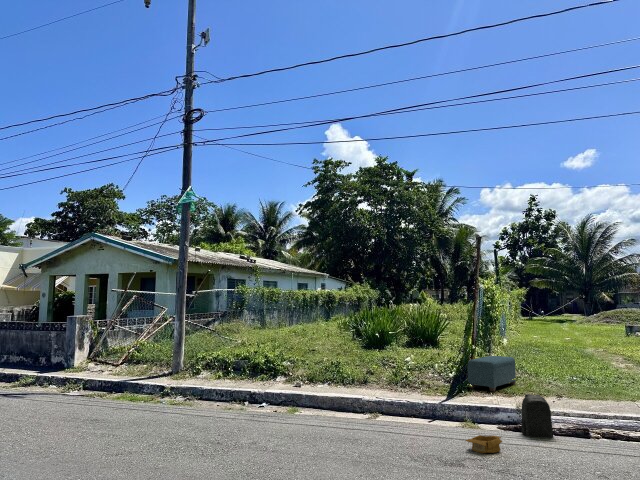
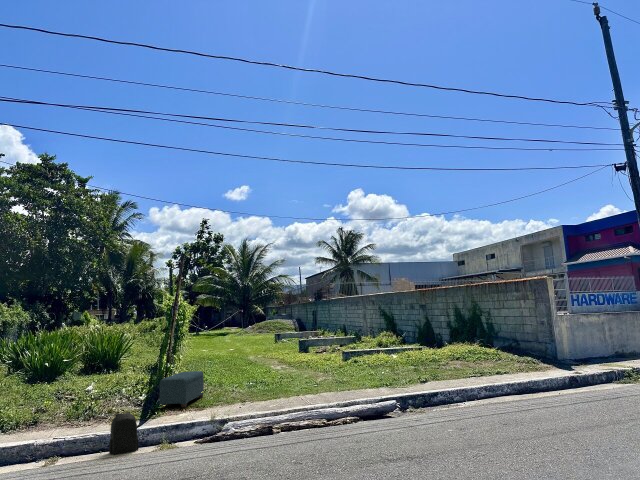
backpack: present [521,394,553,438] -> present [109,413,138,455]
cardboard box: present [466,435,502,453] -> none [171,451,206,472]

